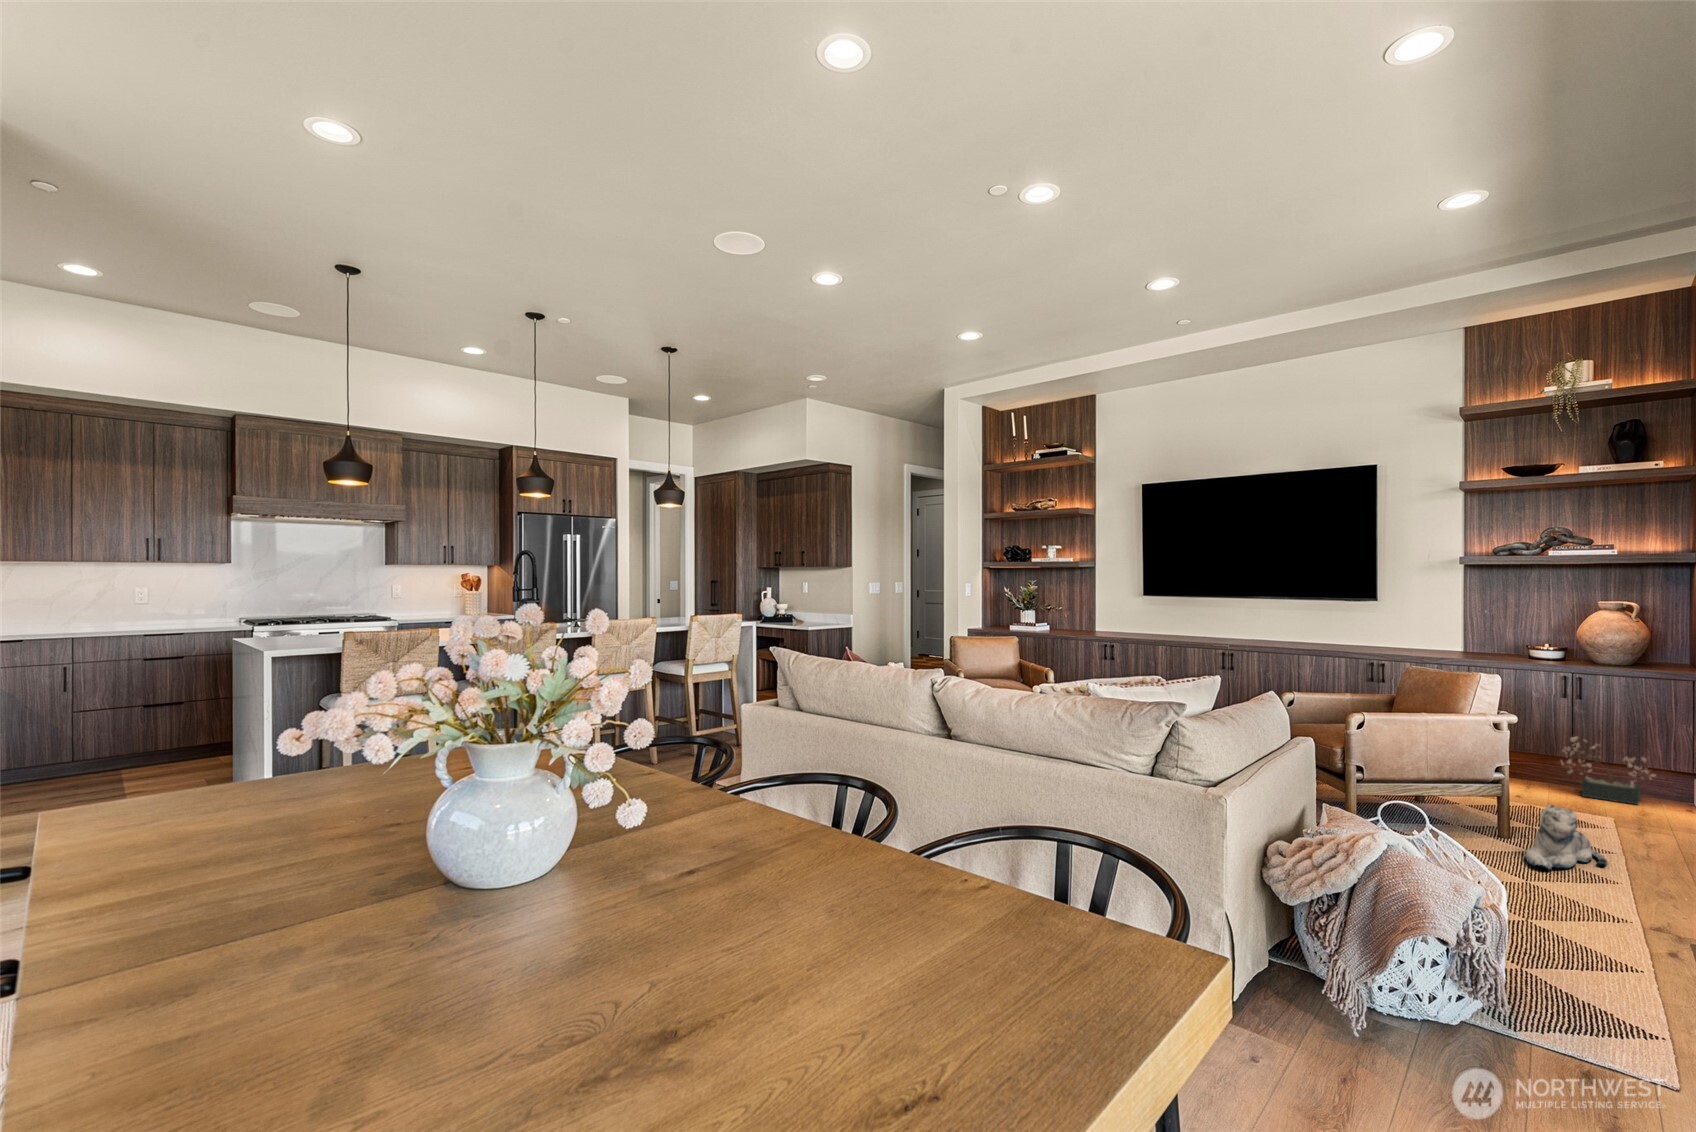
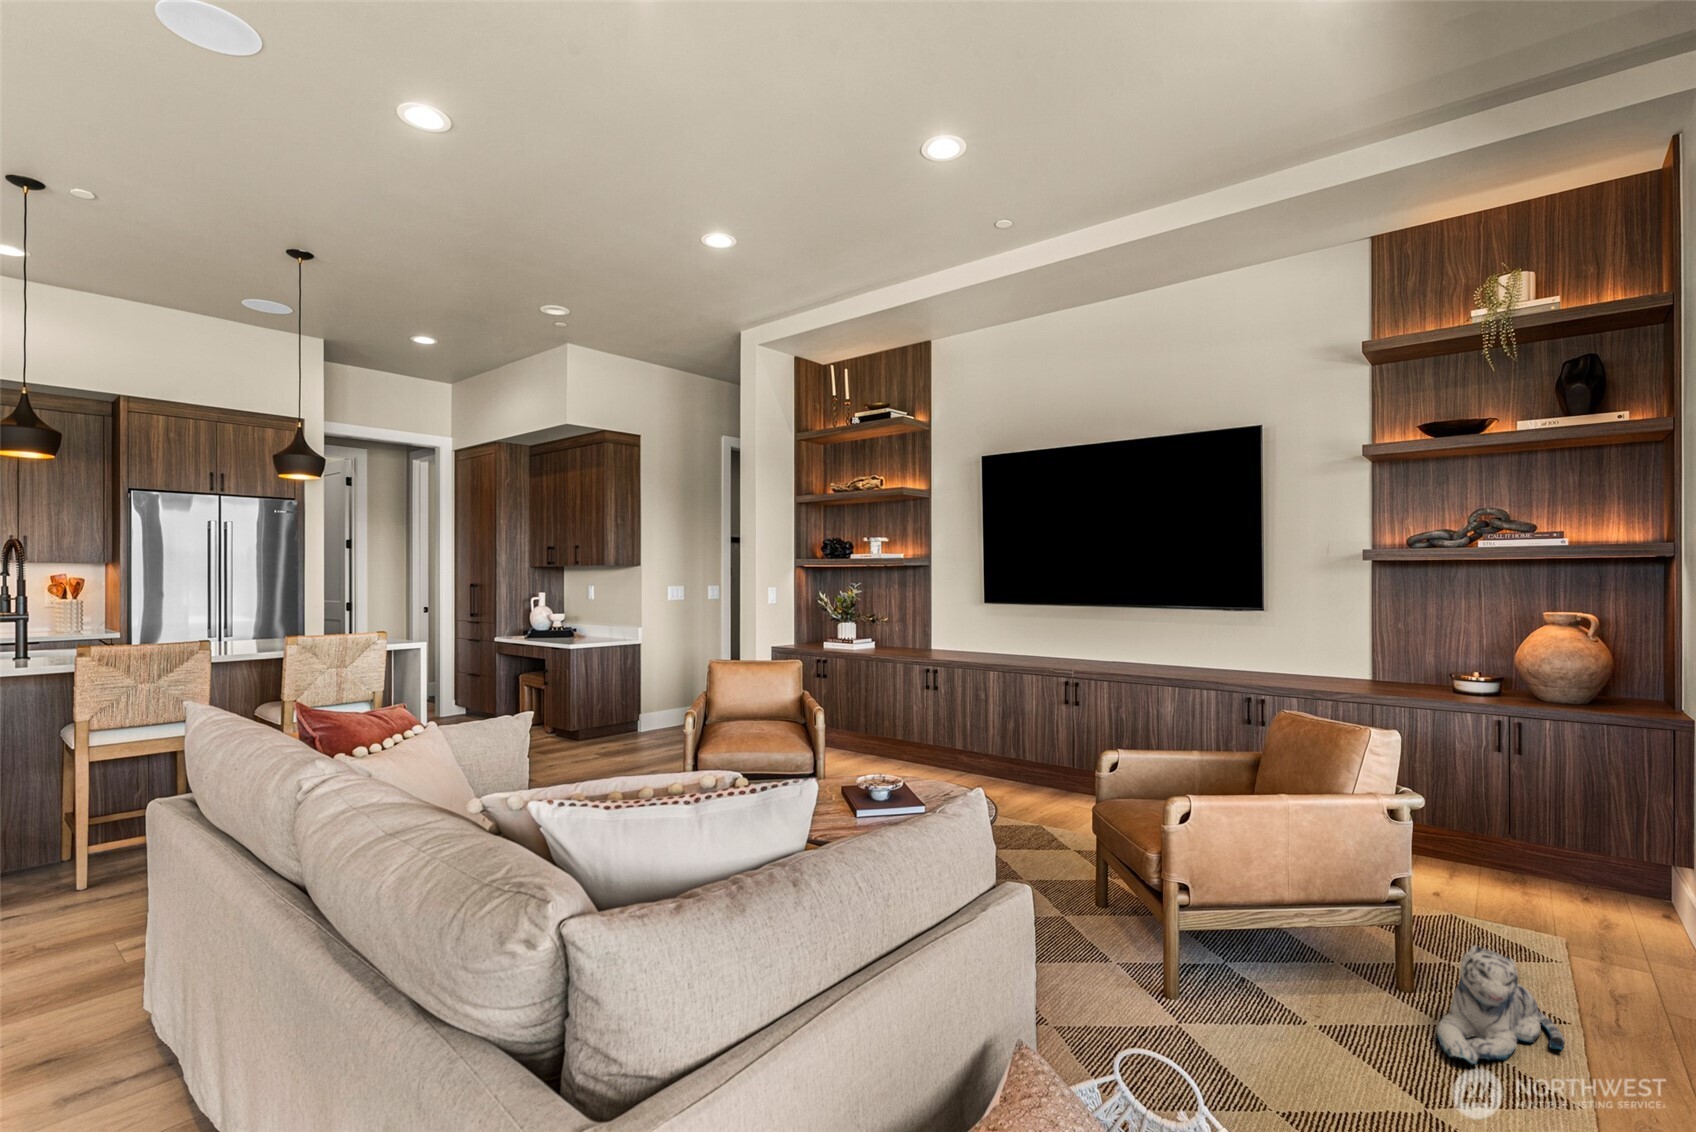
decorative plant: present [1561,737,1656,805] -> none [1494,802,1625,907]

